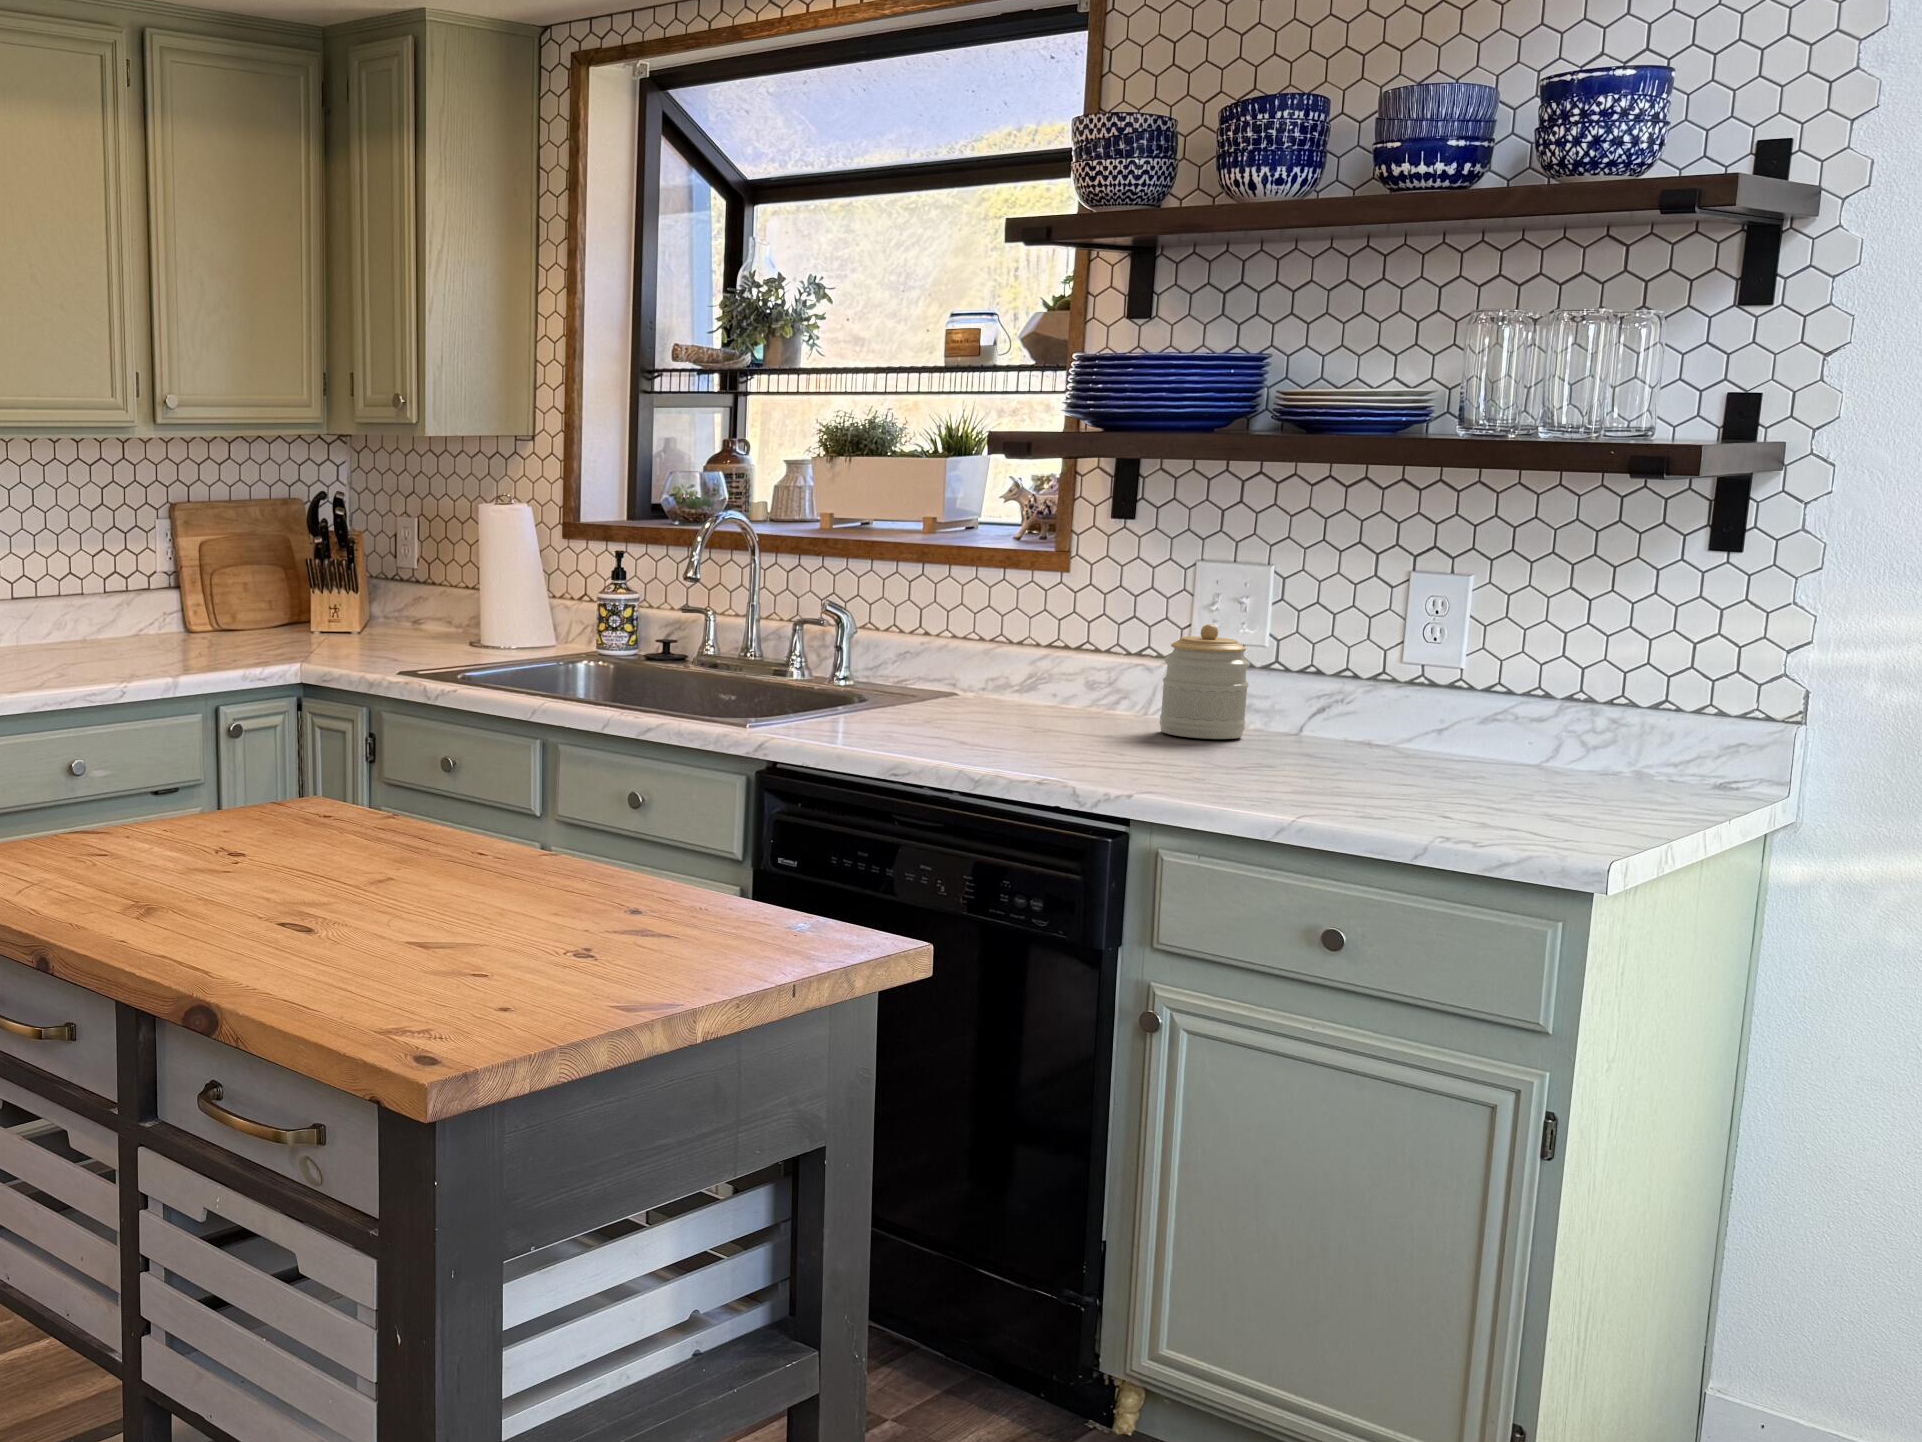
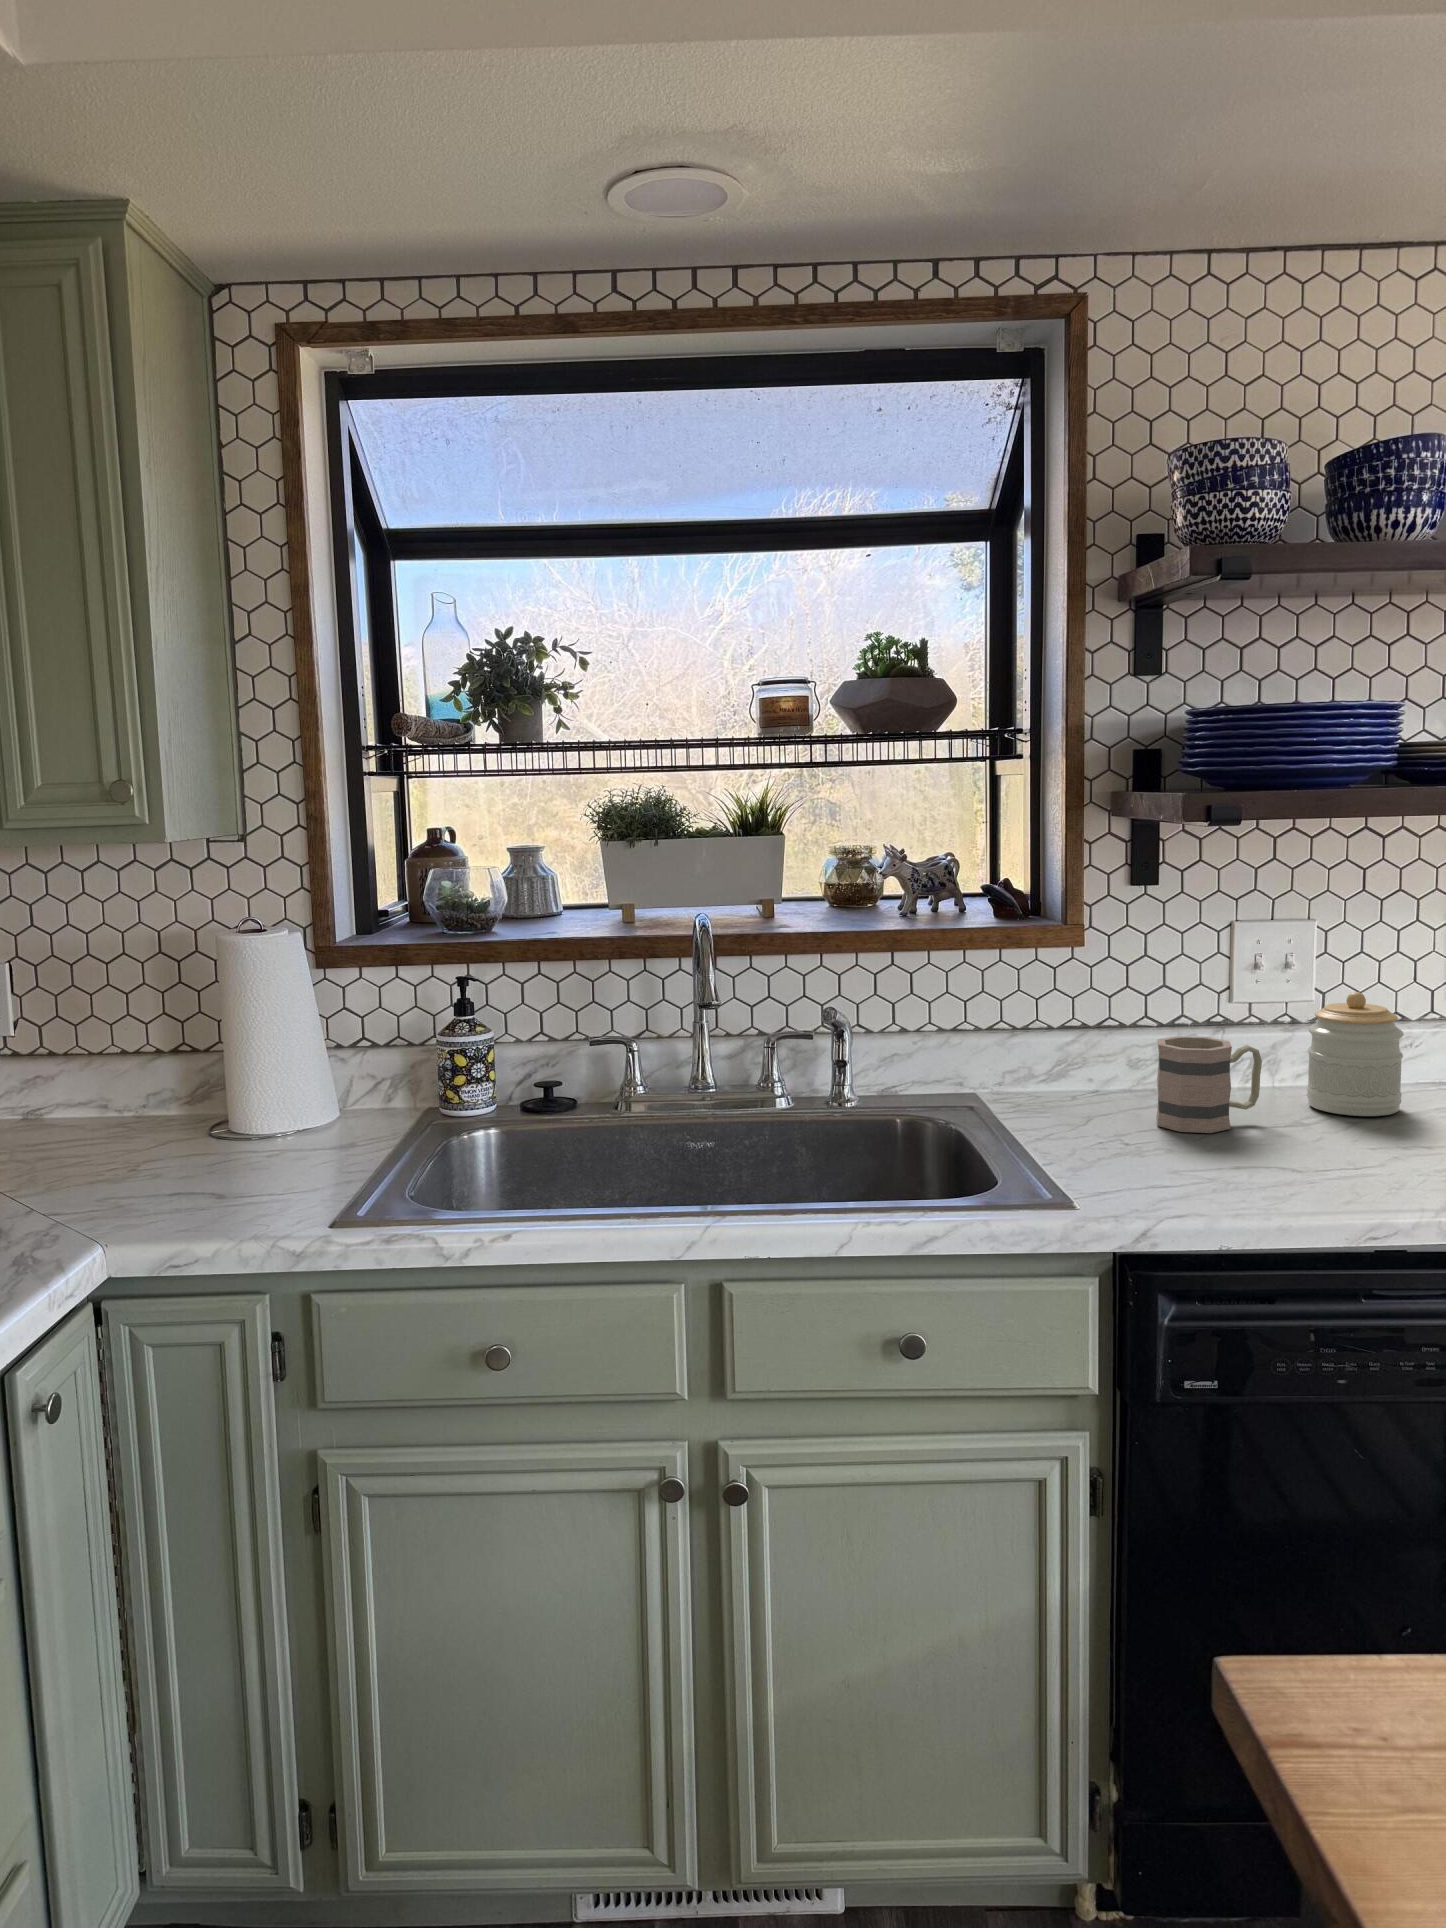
mug: none [997,644,1092,723] -> present [1156,1036,1262,1133]

